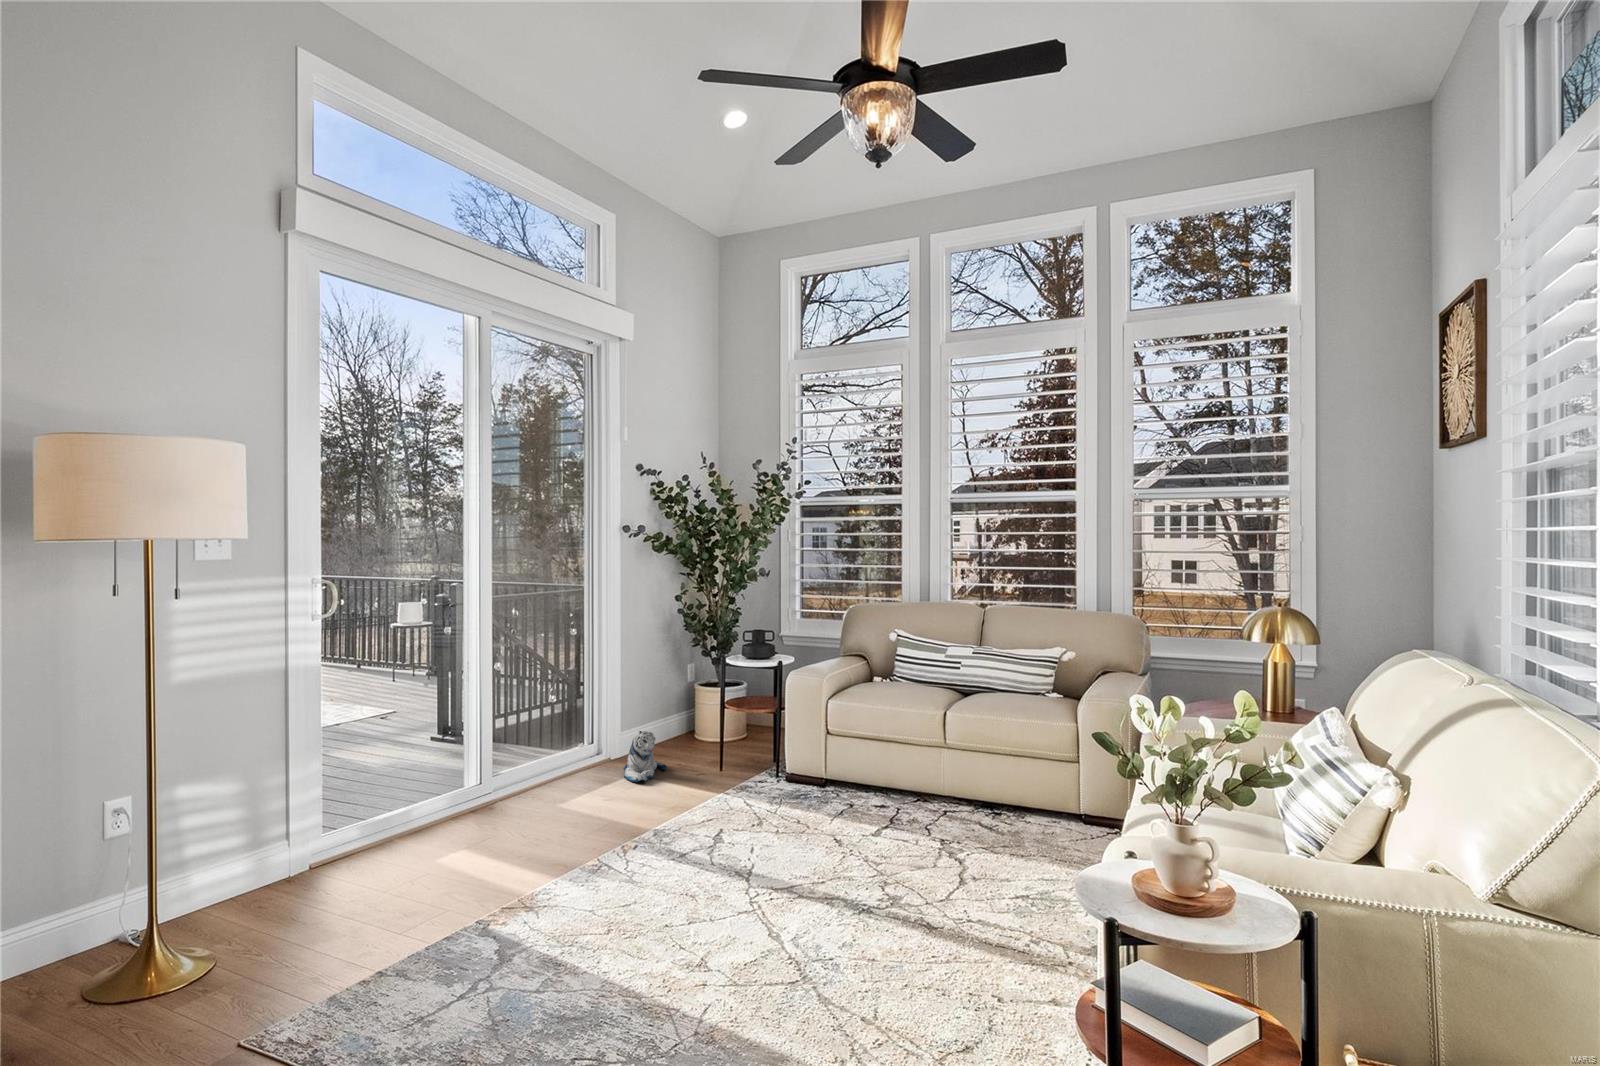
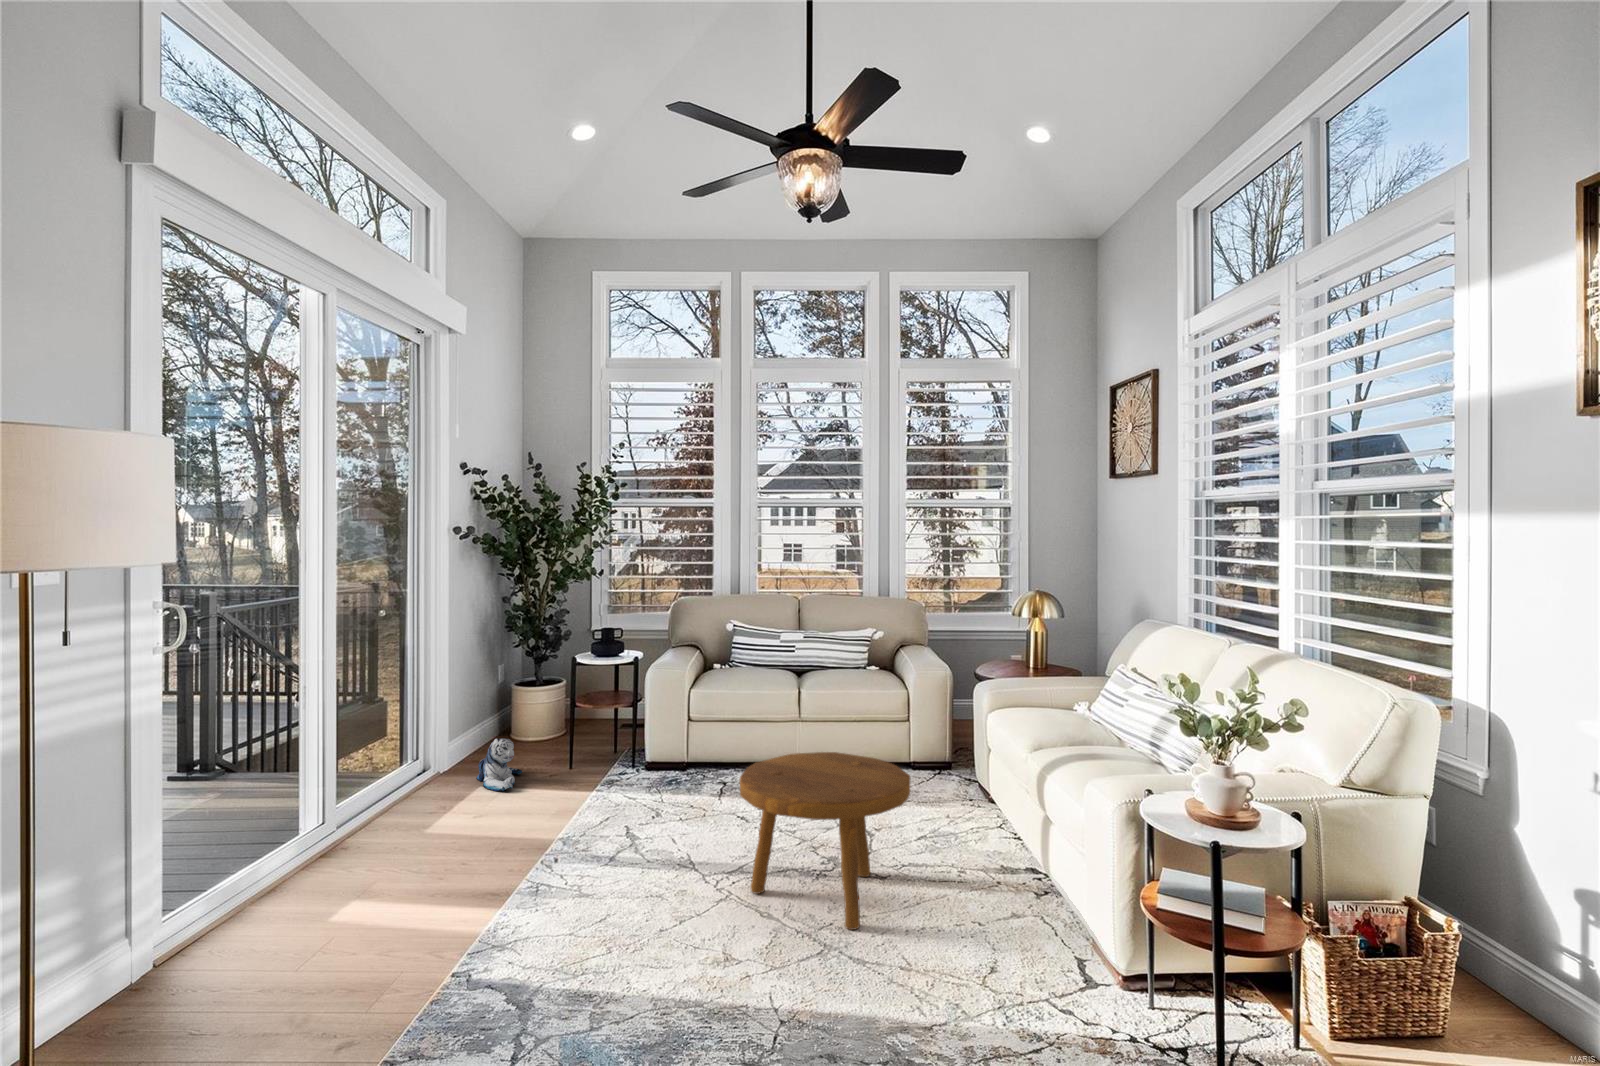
footstool: none [758,768,952,967] -> present [740,752,910,930]

